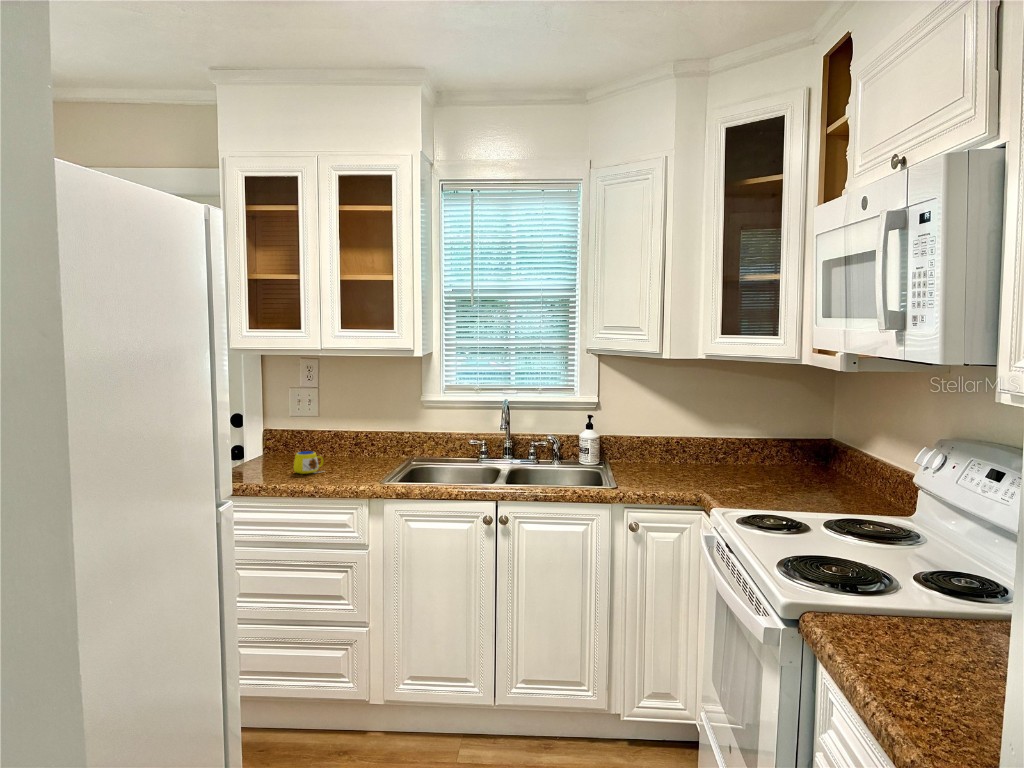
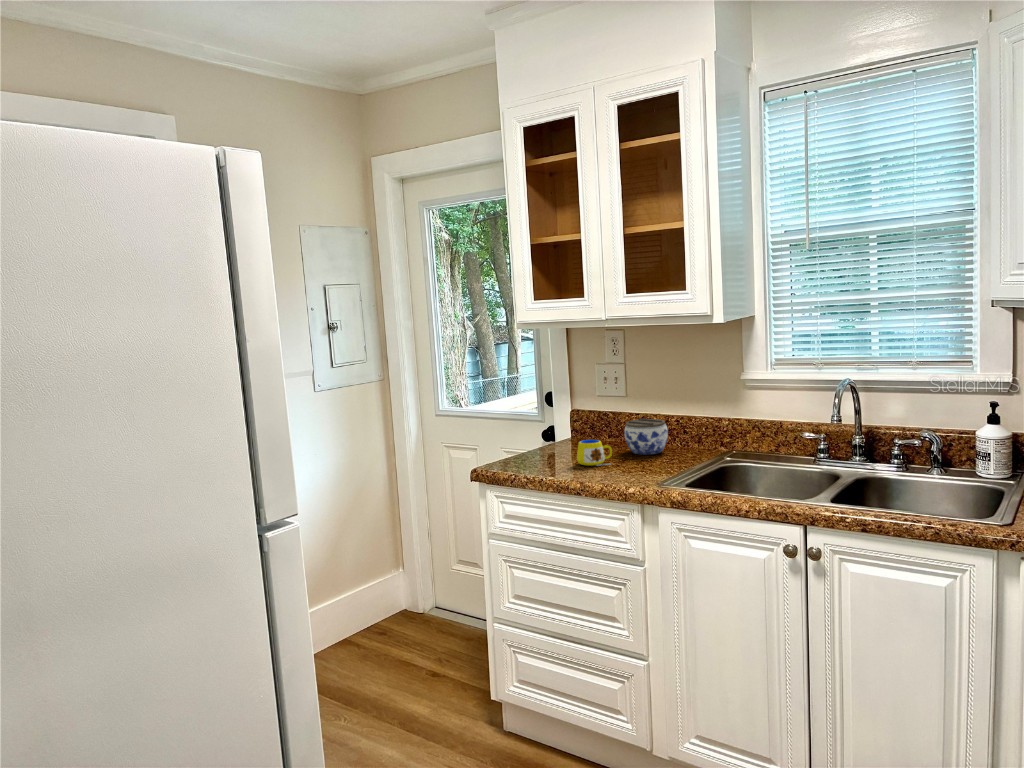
jar: none [325,434,362,463] -> present [625,419,668,455]

